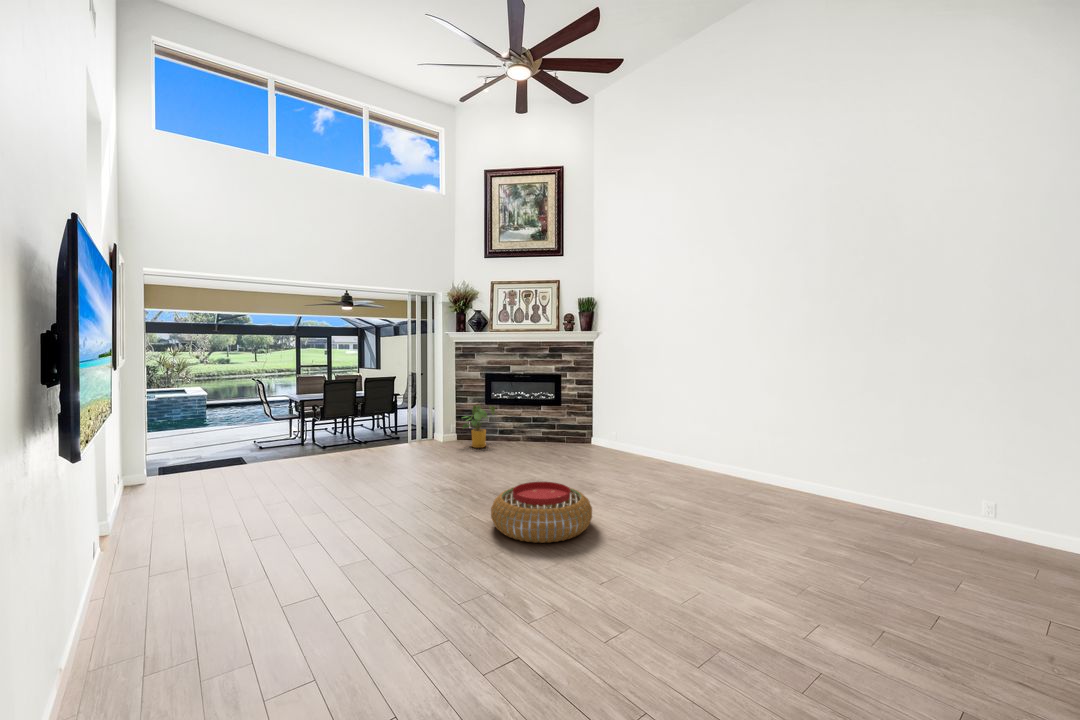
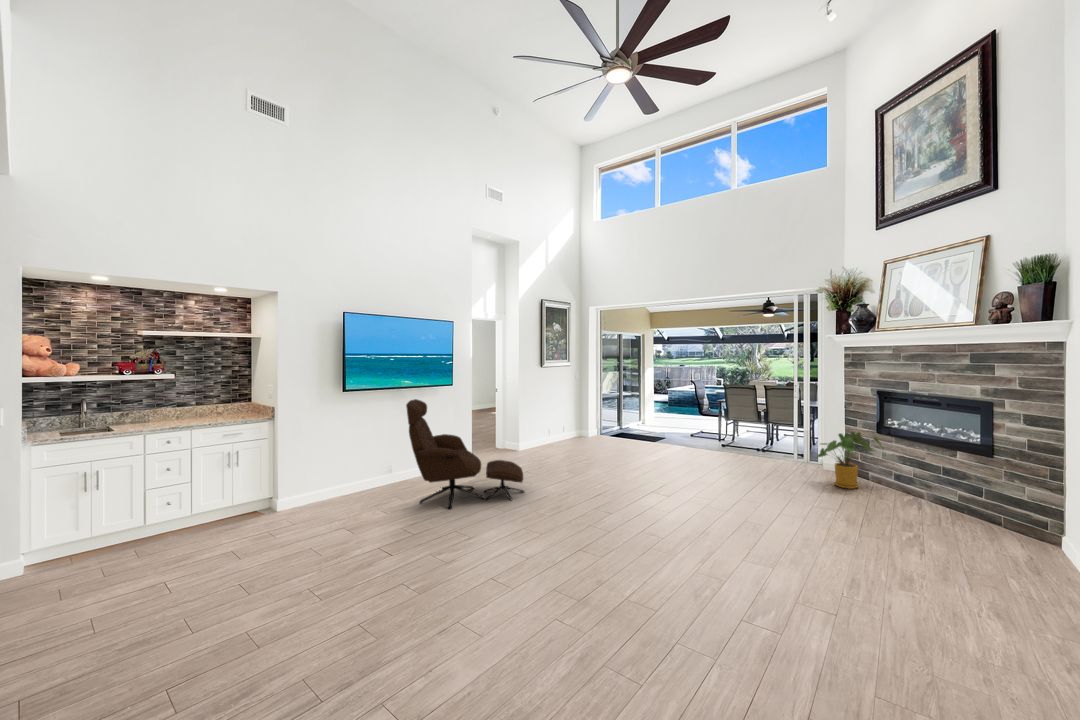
lounge chair: none [37,413,303,651] -> present [406,399,524,509]
pouf: present [491,482,592,543] -> none [570,514,682,588]

